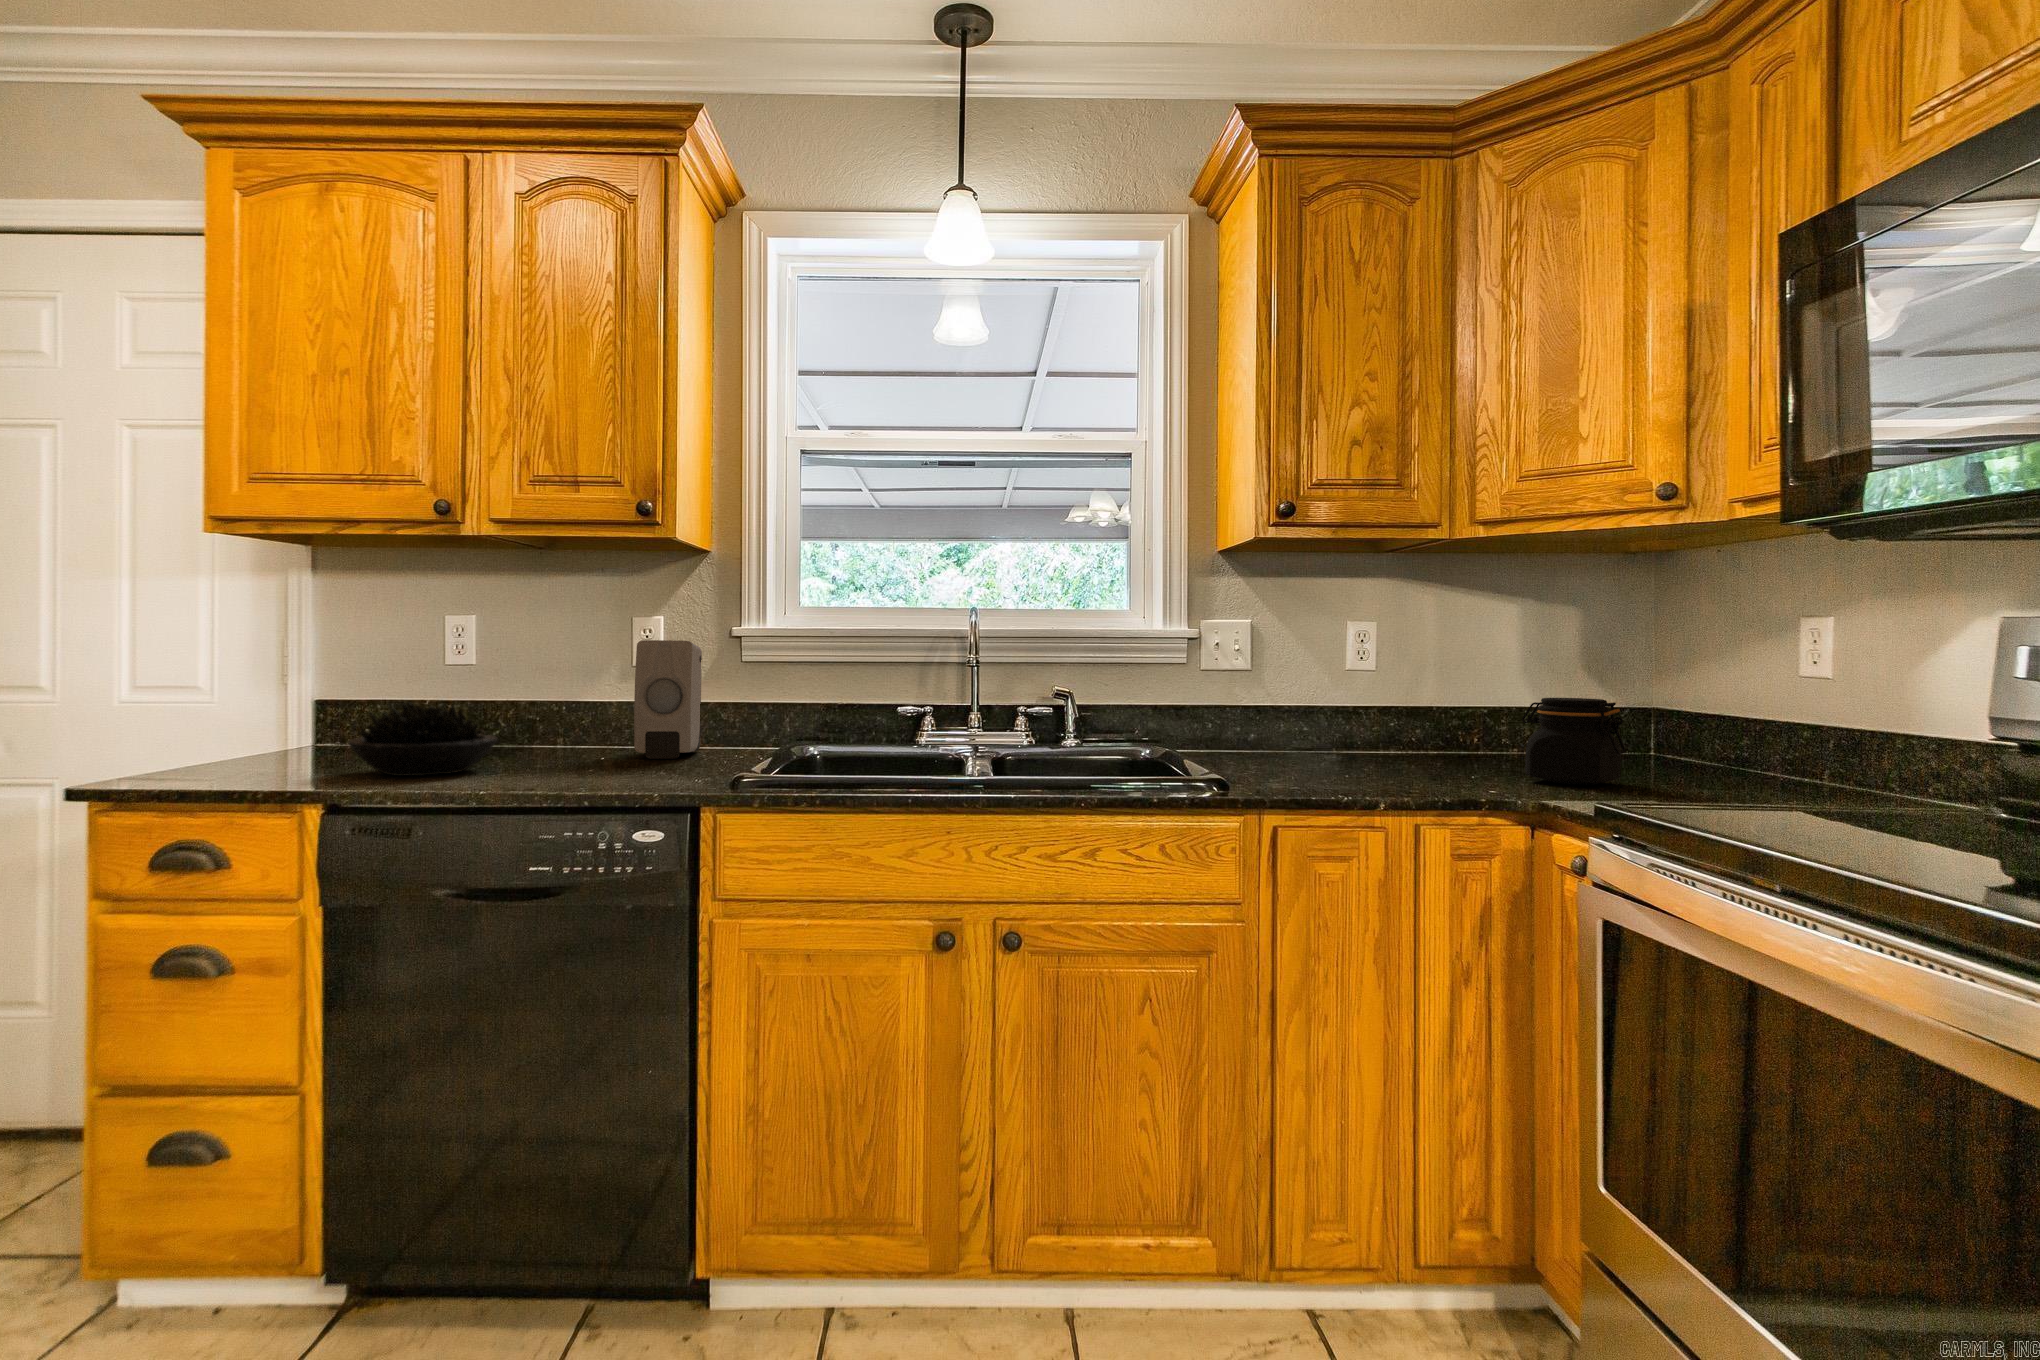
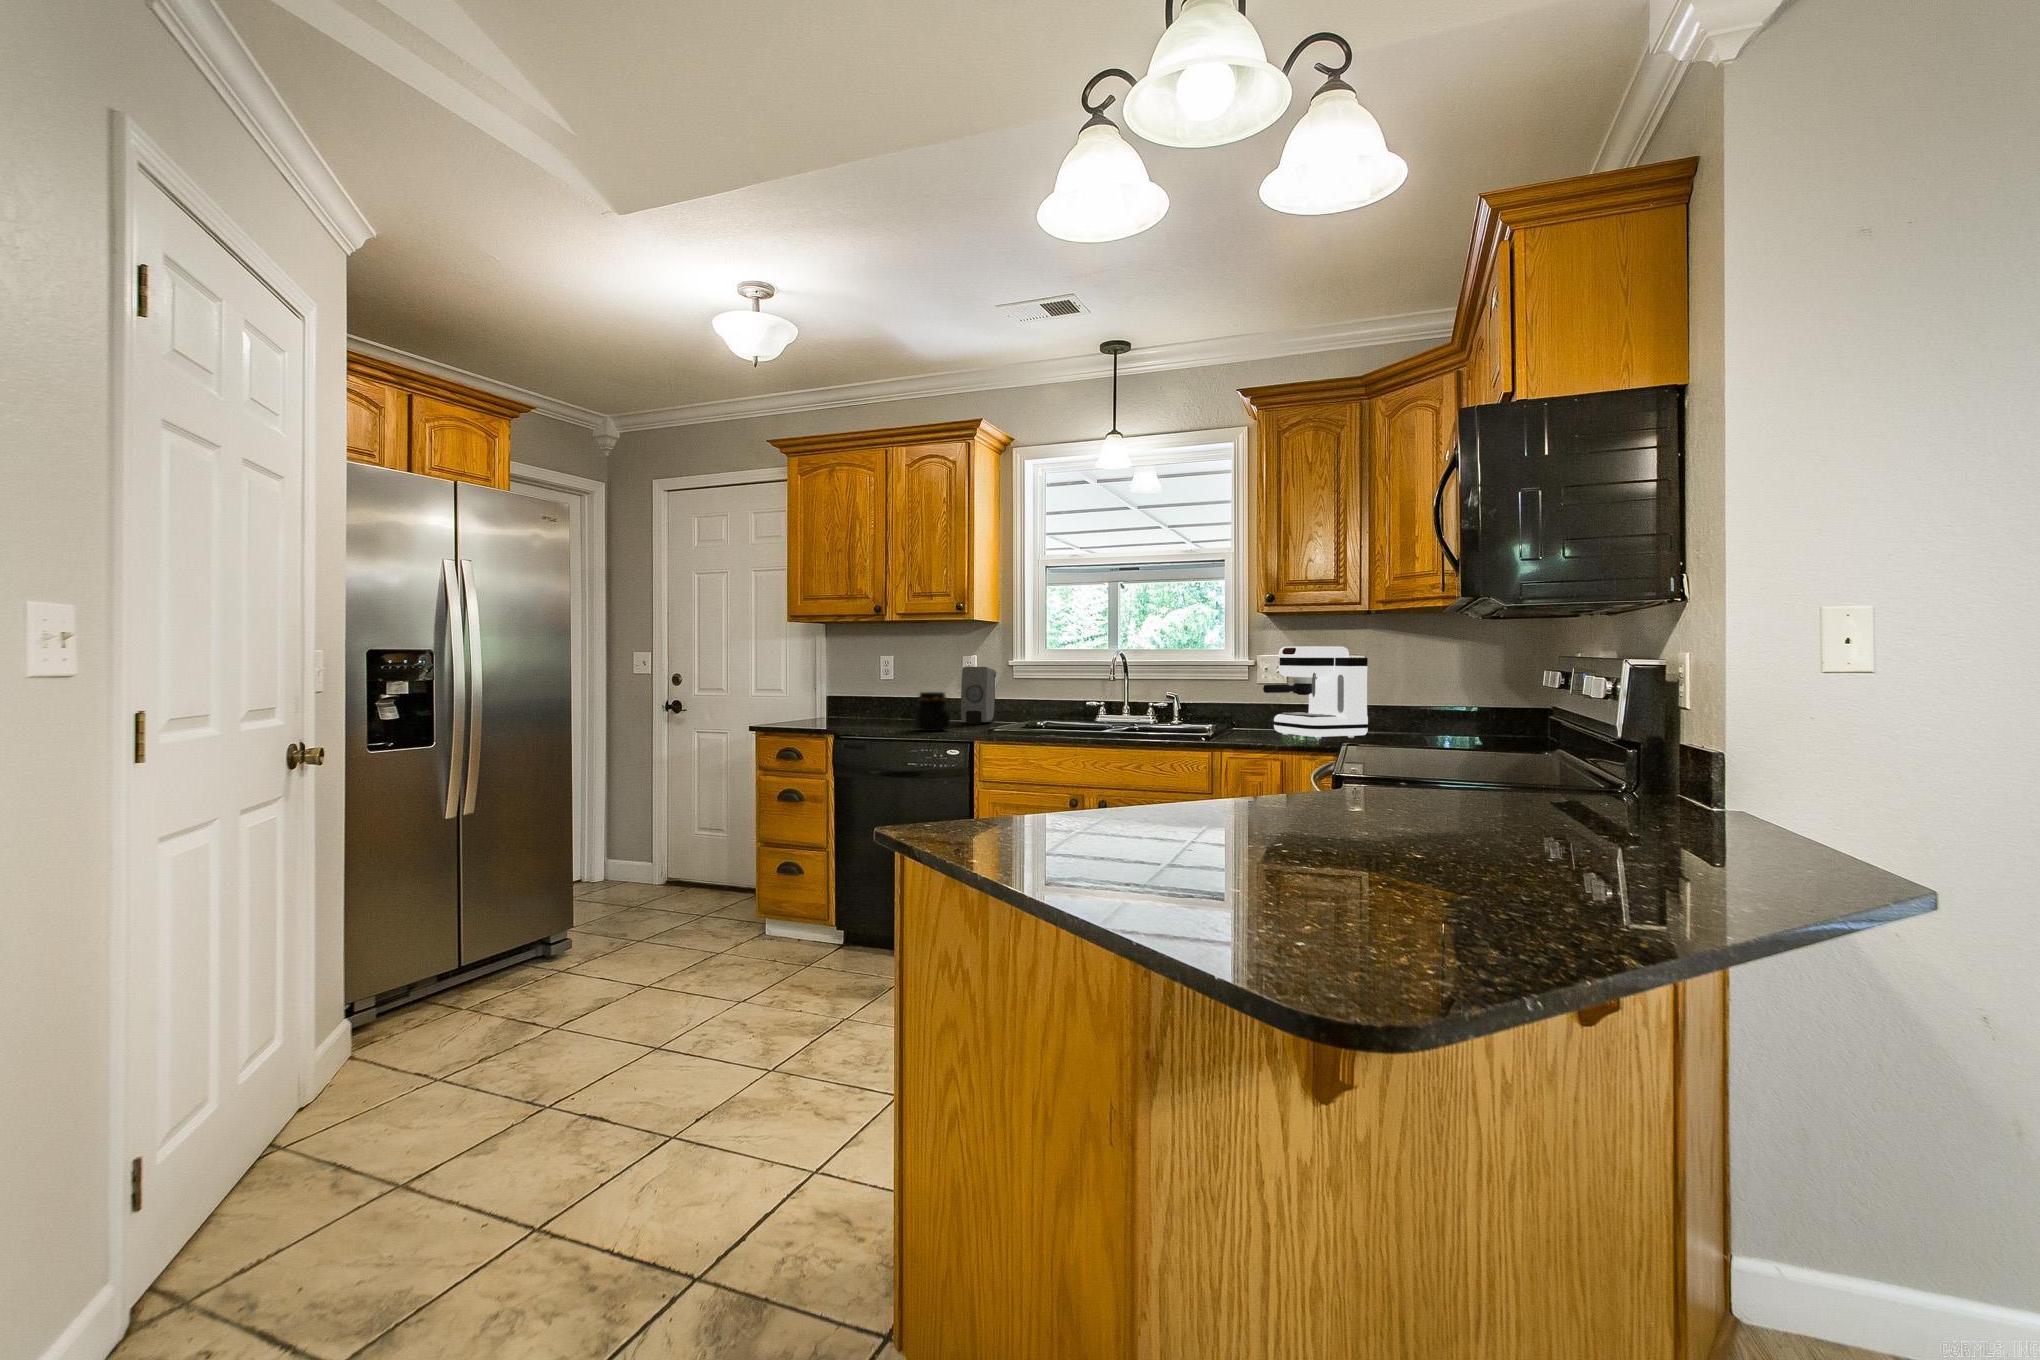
coffee maker: none [1281,602,1452,777] -> present [1263,646,1368,739]
jar: present [1522,698,1626,785] -> present [915,692,950,731]
succulent plant: present [348,702,498,776] -> none [842,695,901,727]

